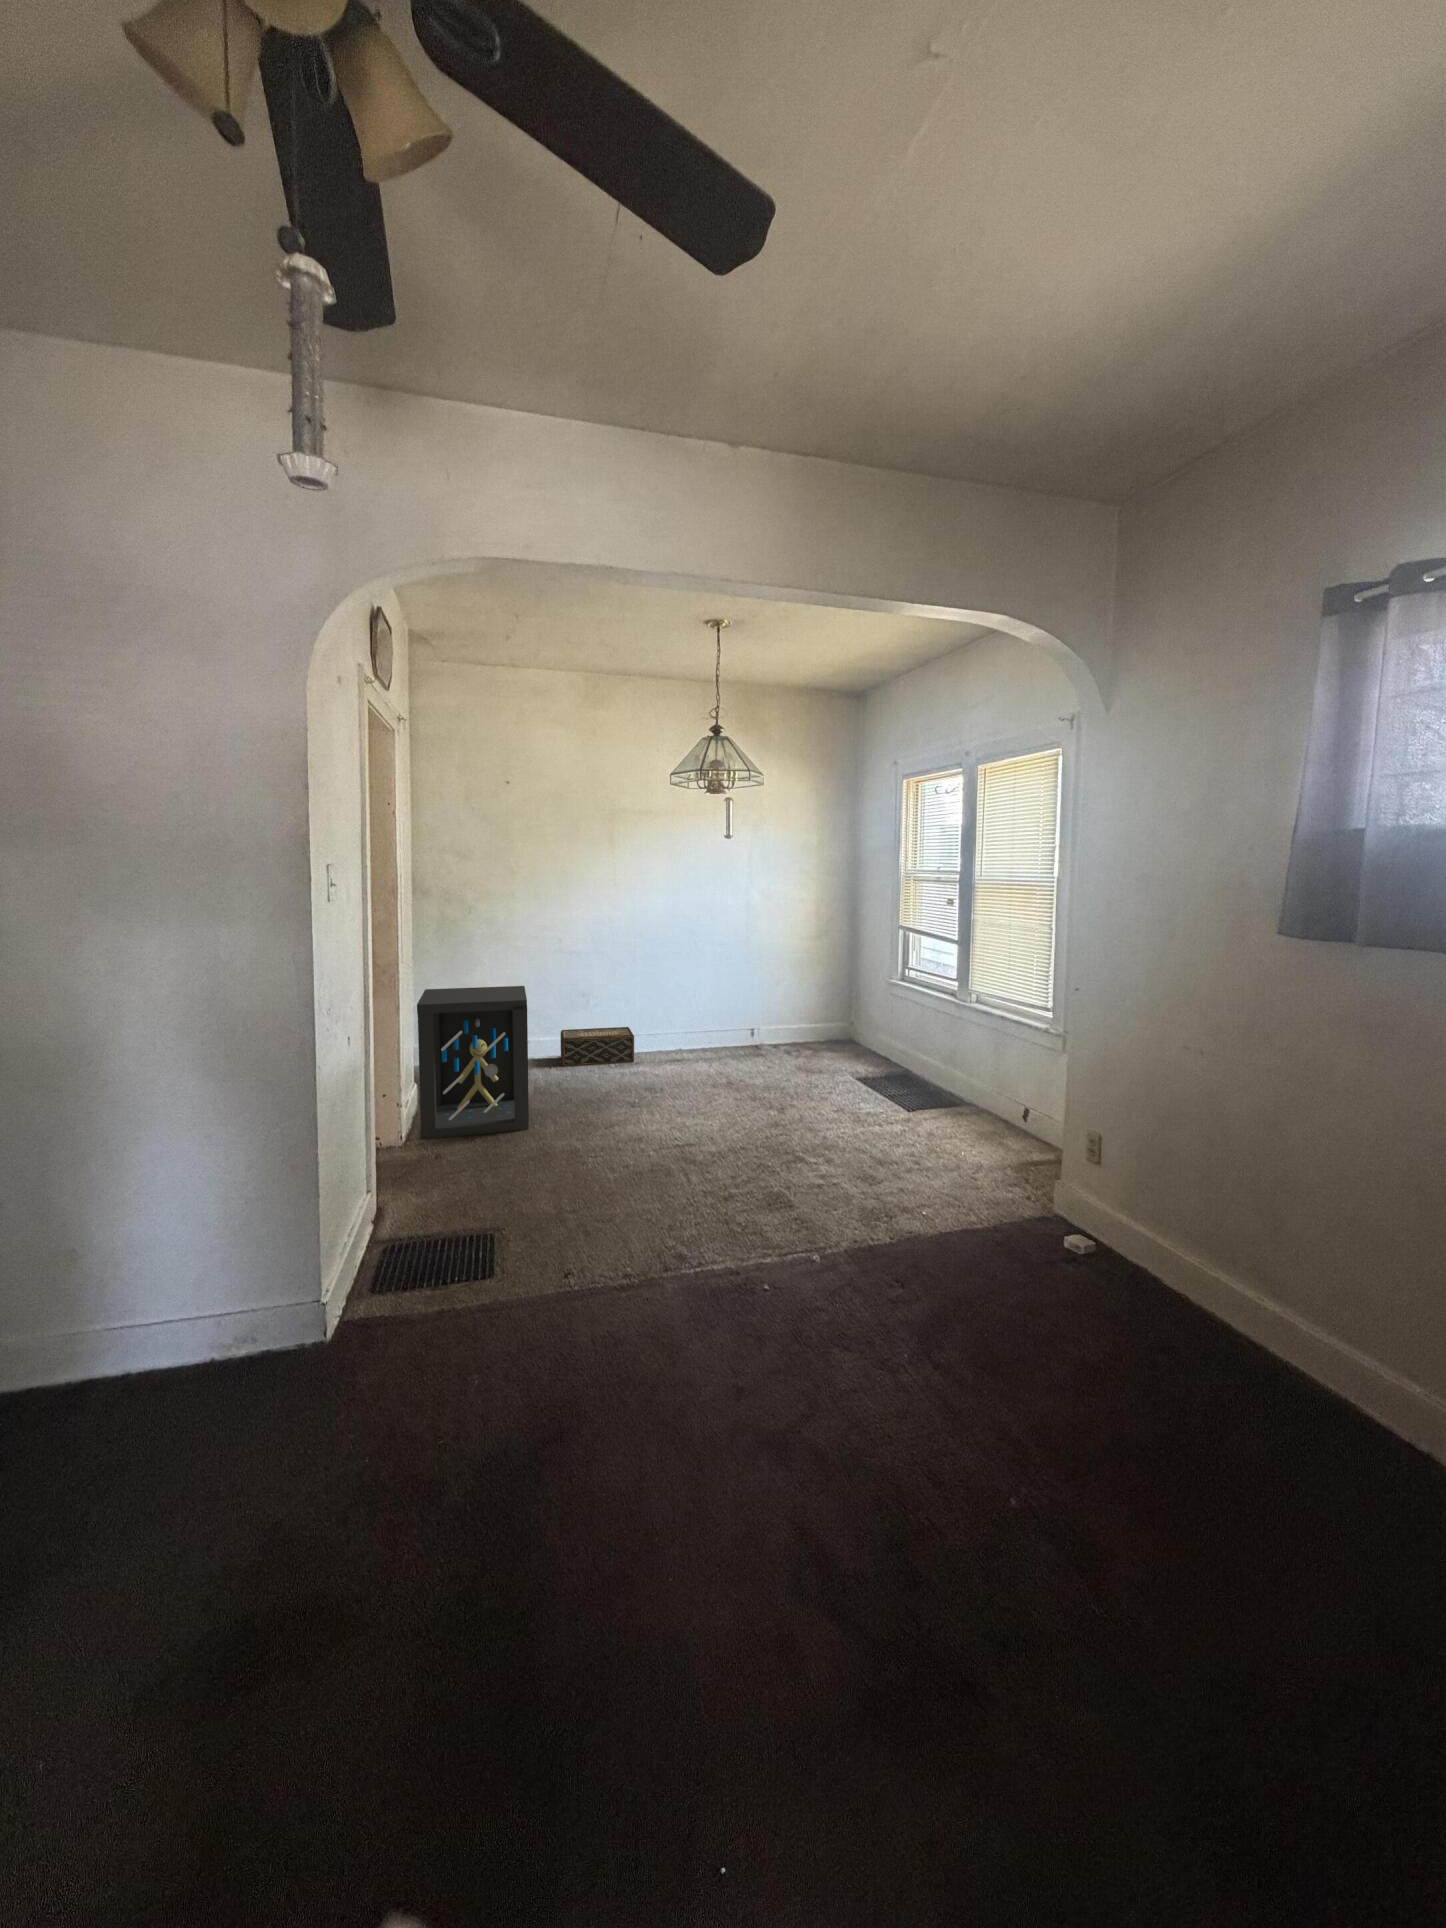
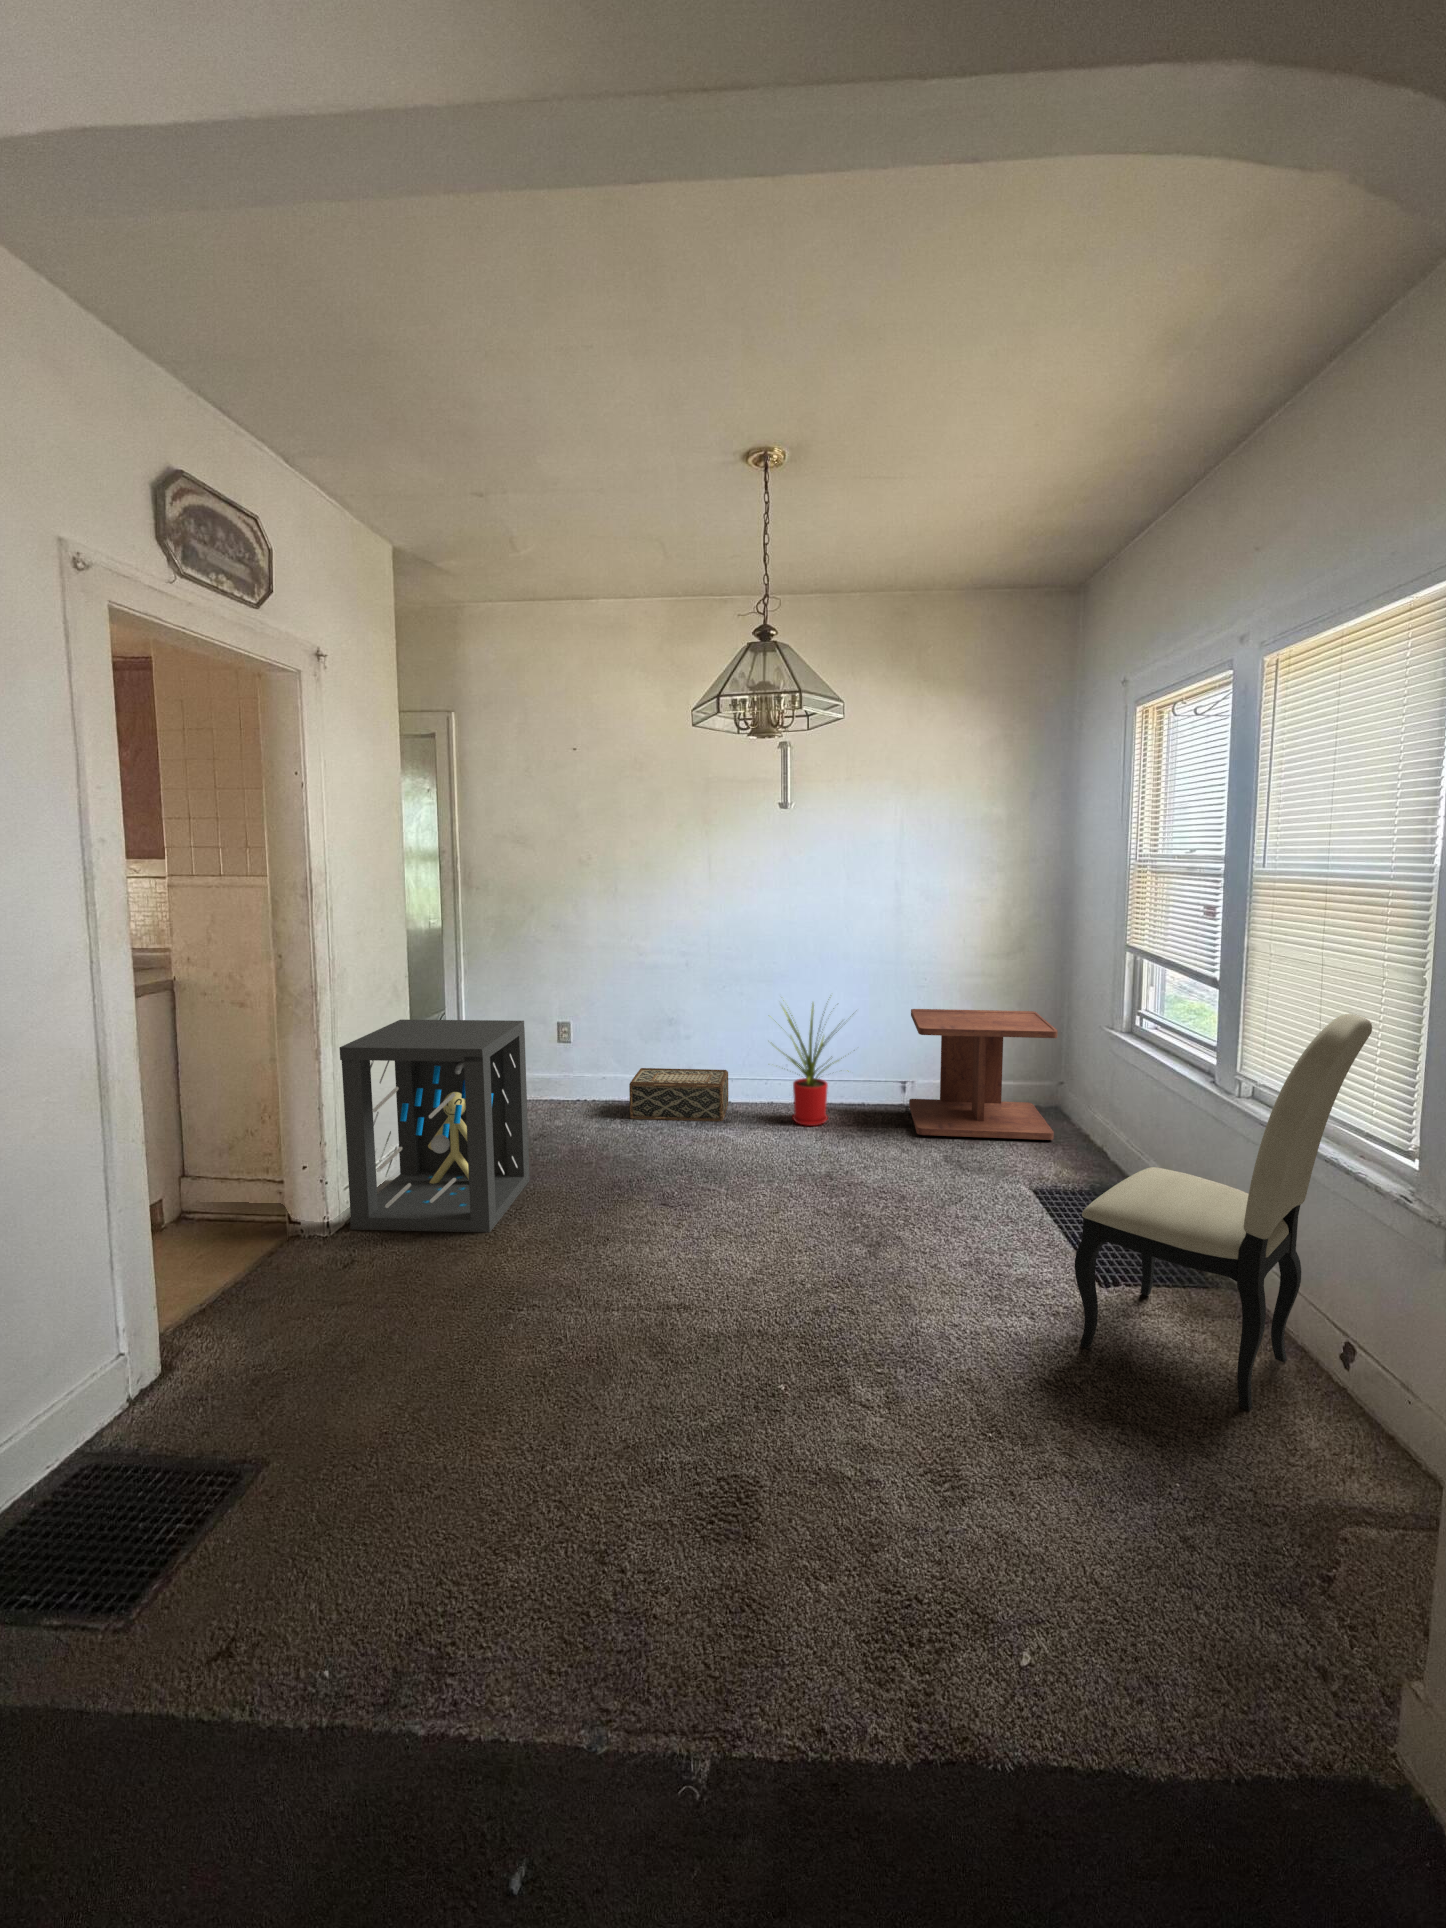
dining chair: none [906,946,1033,1141] -> present [1075,1014,1372,1411]
house plant: none [662,965,731,1060] -> present [781,1004,849,1126]
side table: none [758,973,858,1058] -> present [909,1009,1057,1140]

